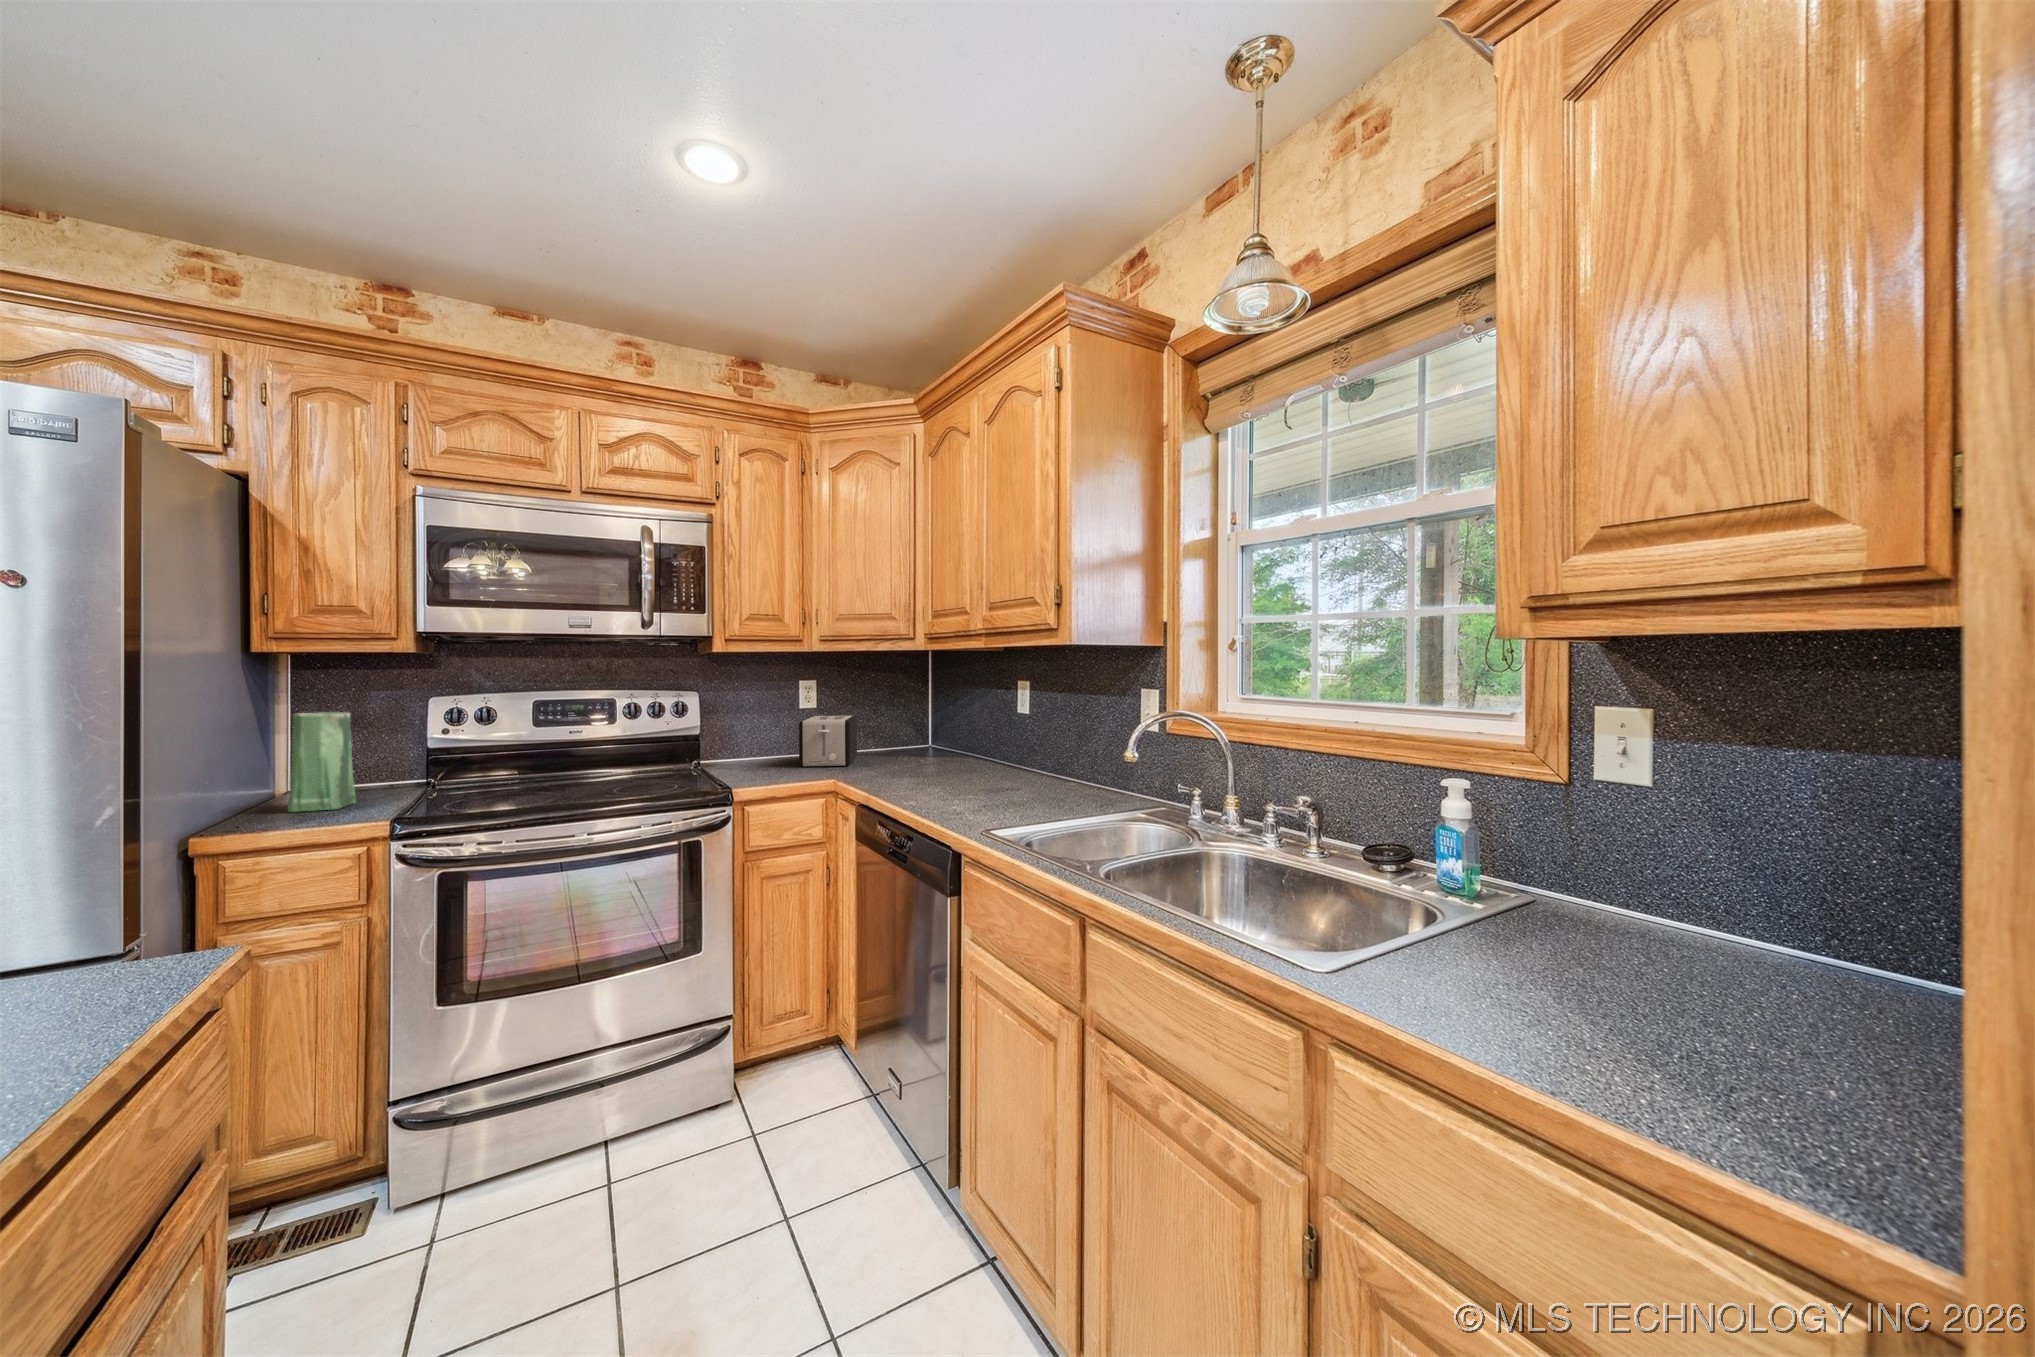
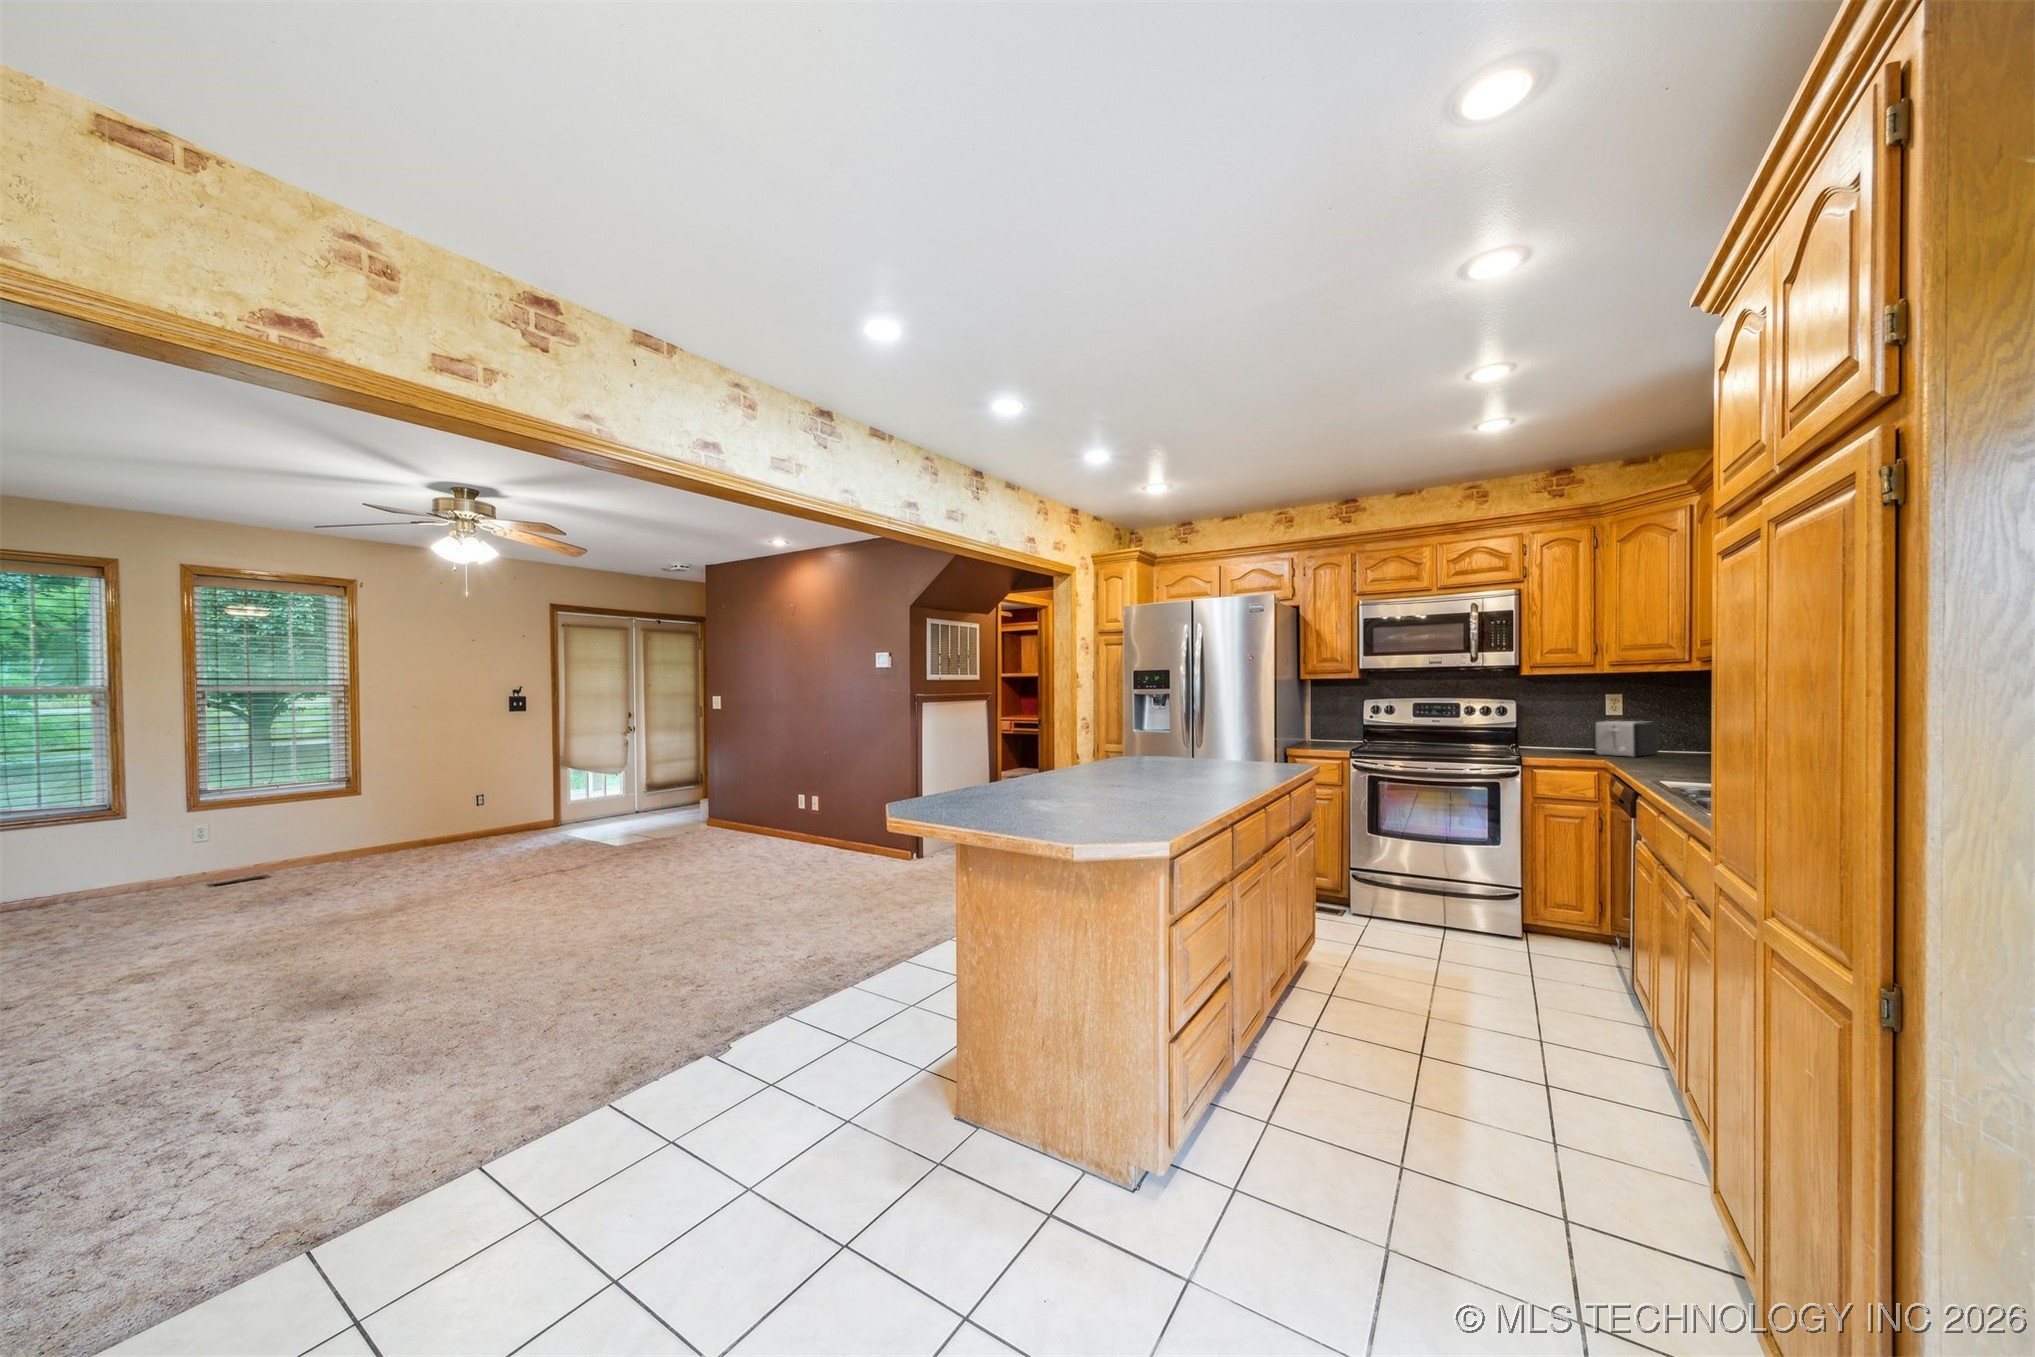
vase: present [288,712,356,812] -> none [1313,704,1337,746]

